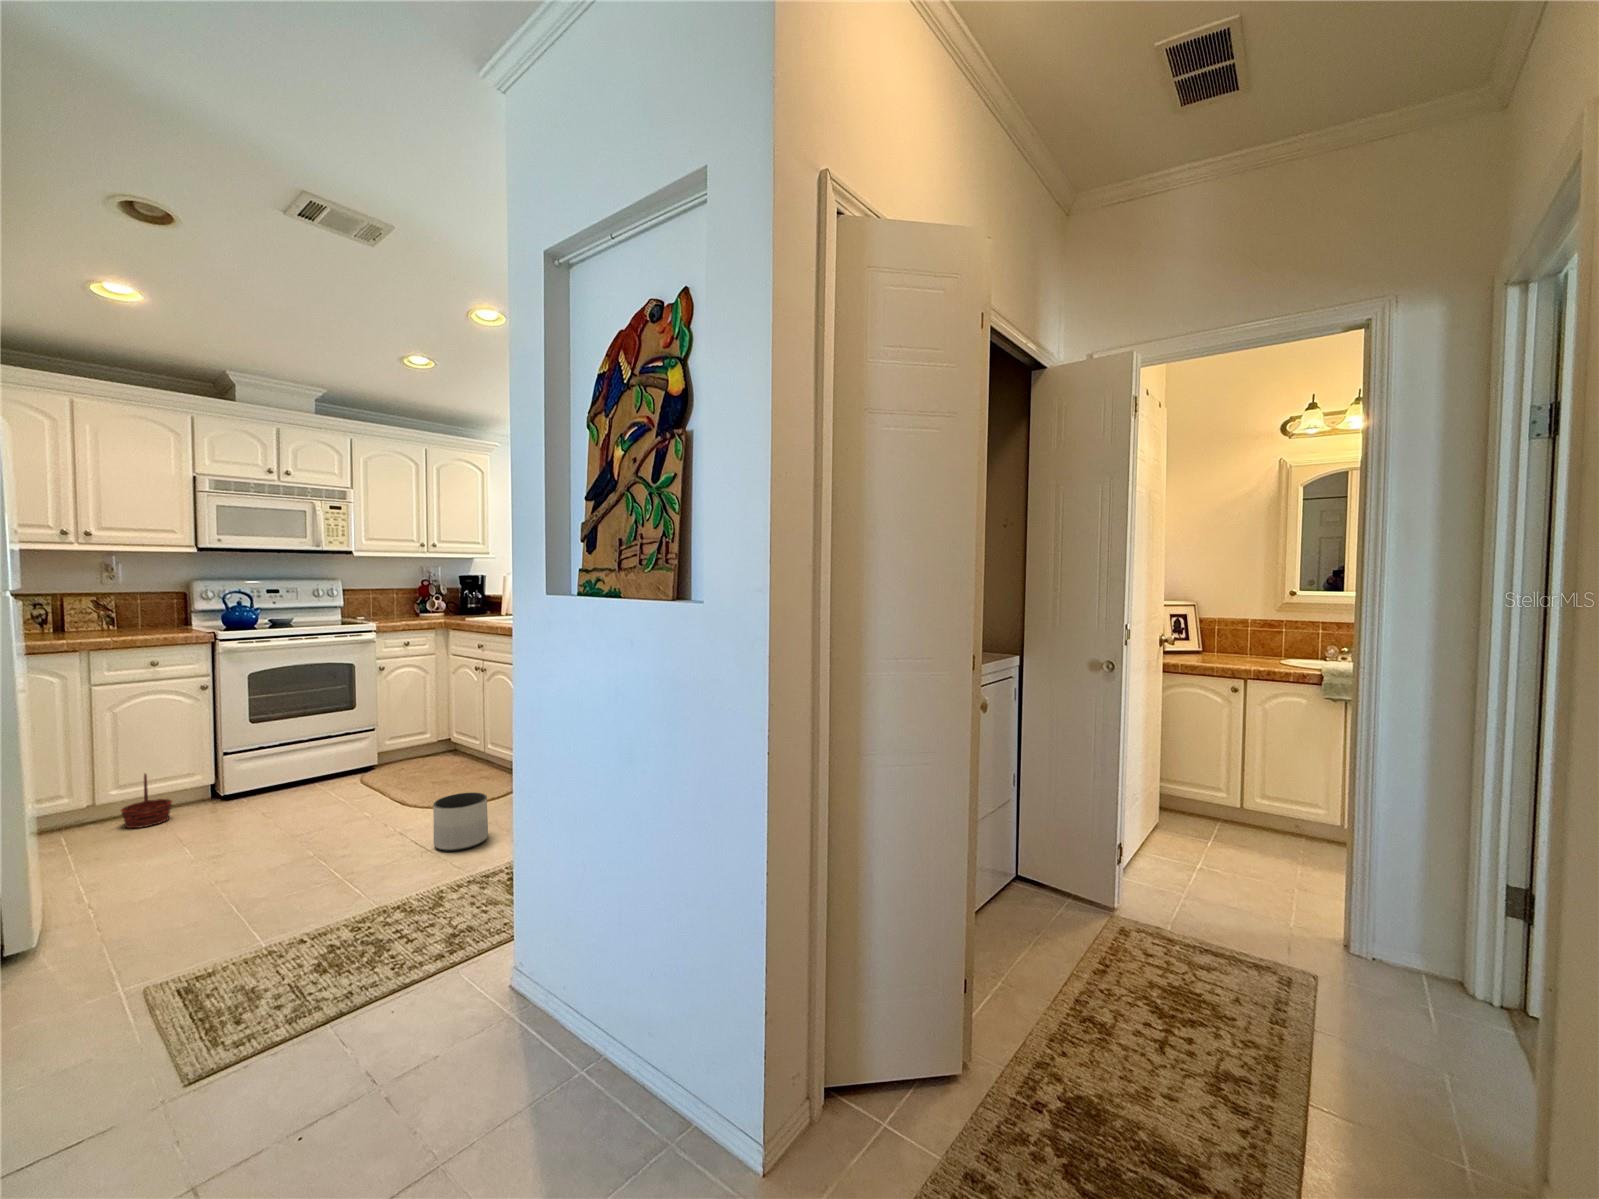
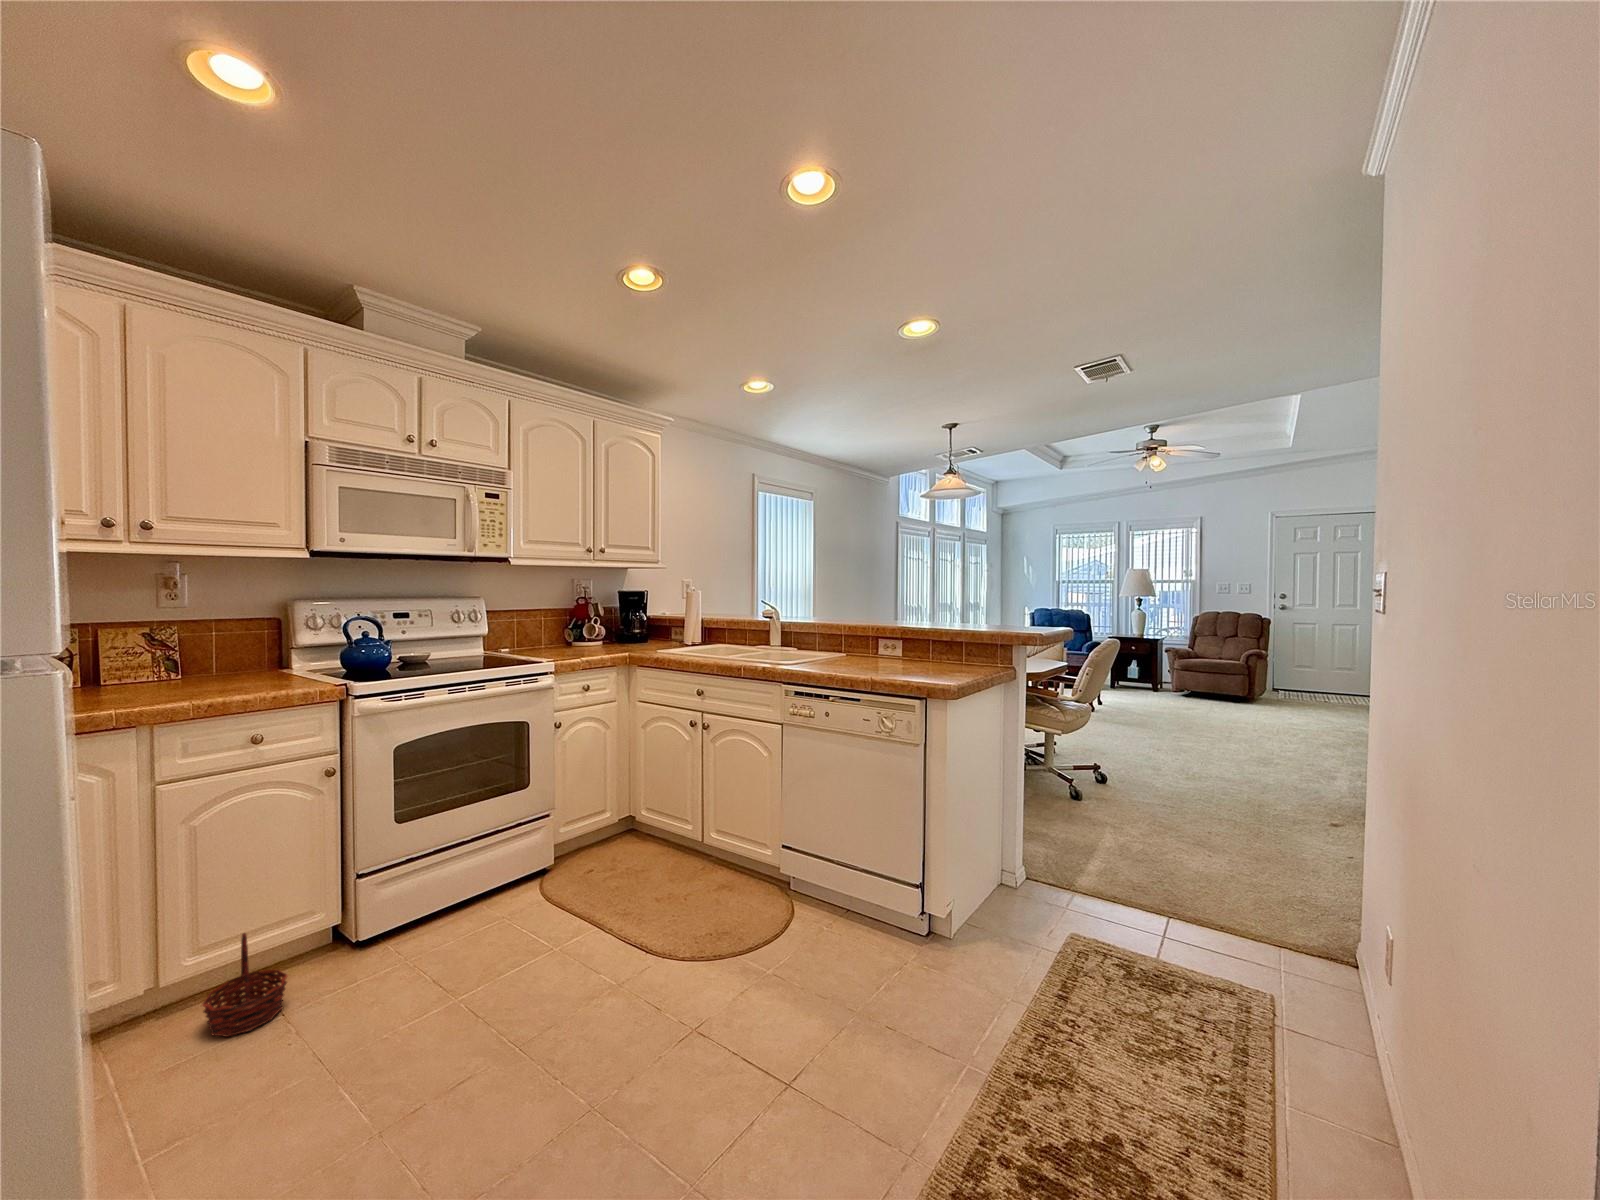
planter: present [433,793,488,851] -> none [788,967,873,1097]

